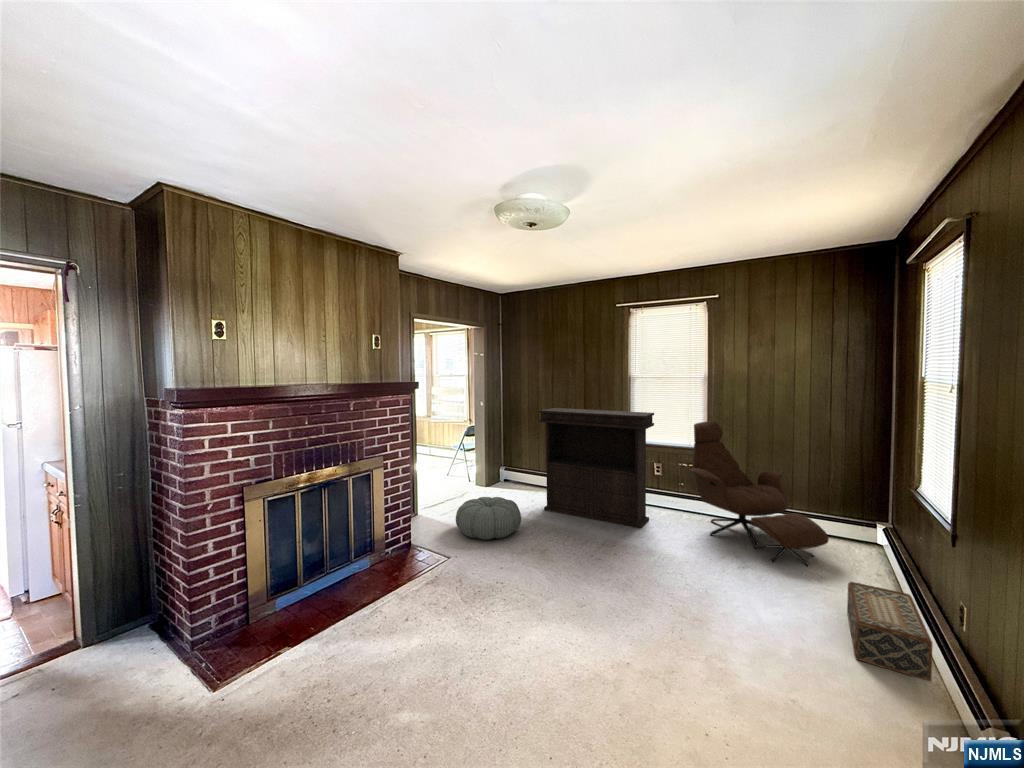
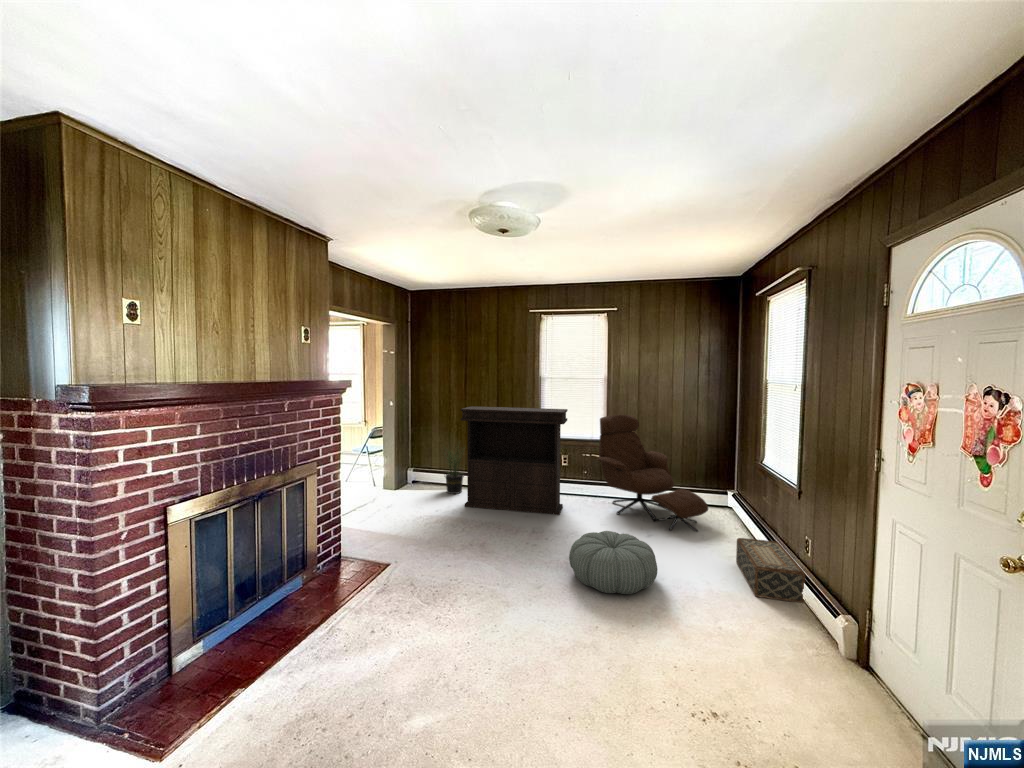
potted plant: none [526,442,553,496] -> present [445,451,464,494]
pouf: present [456,497,521,540] -> present [569,531,657,594]

